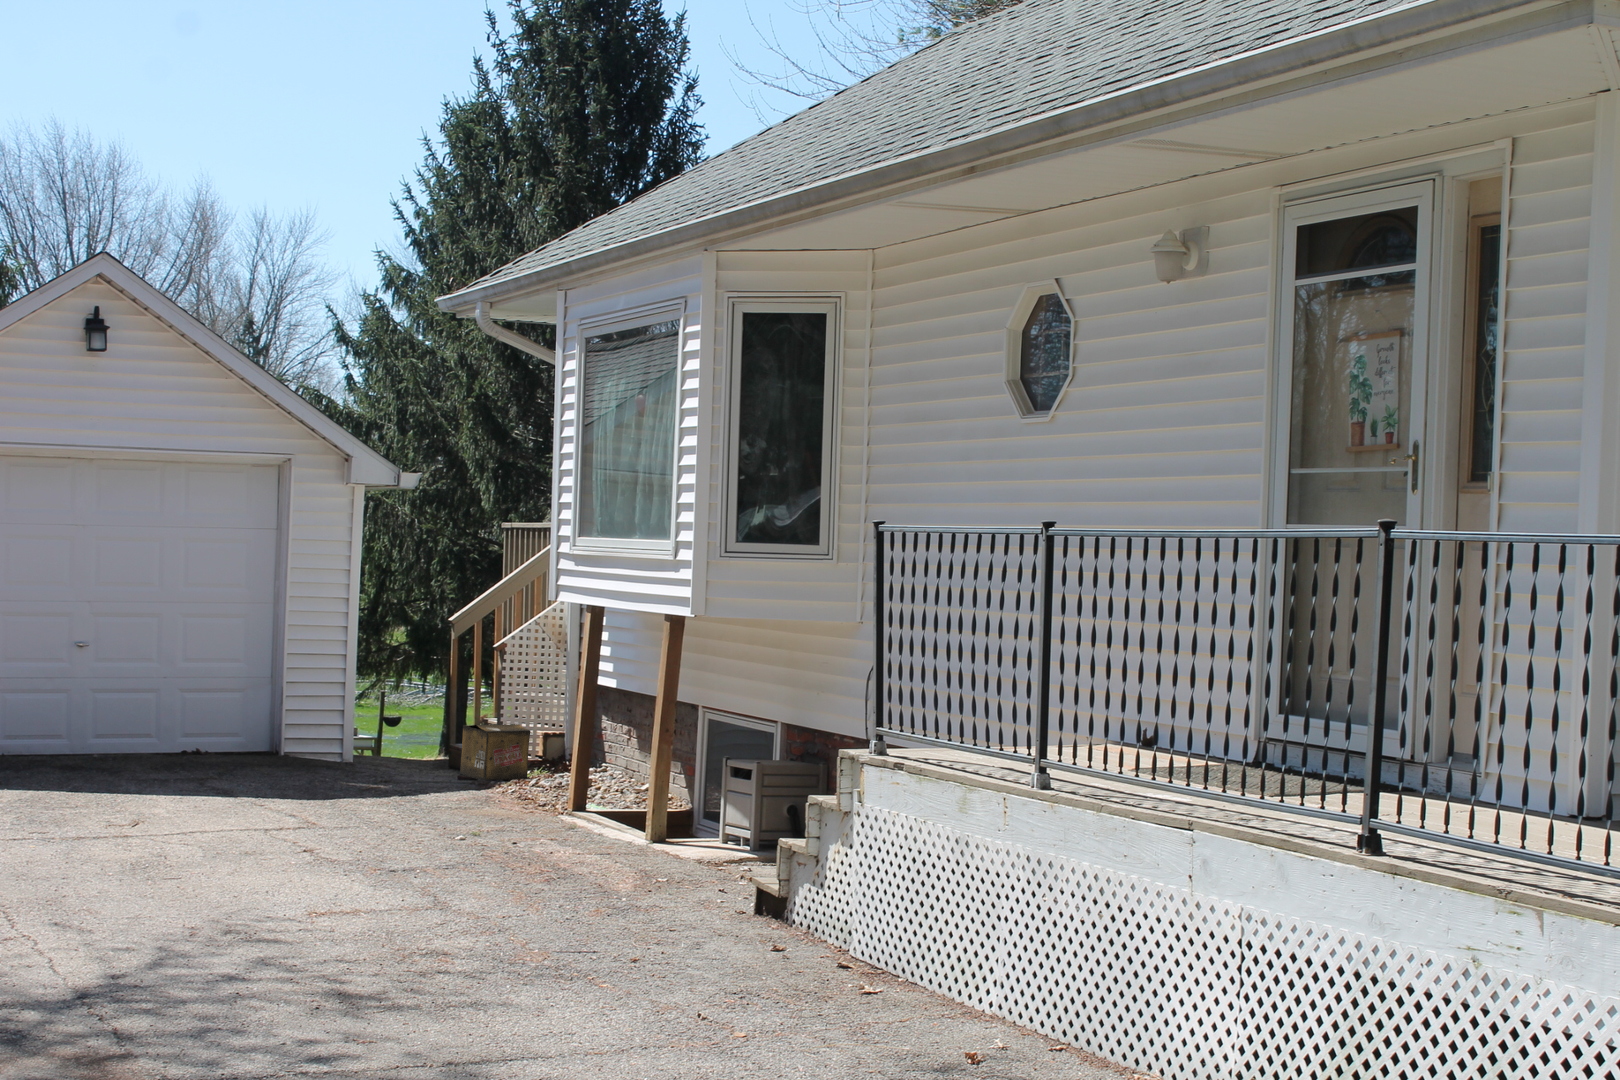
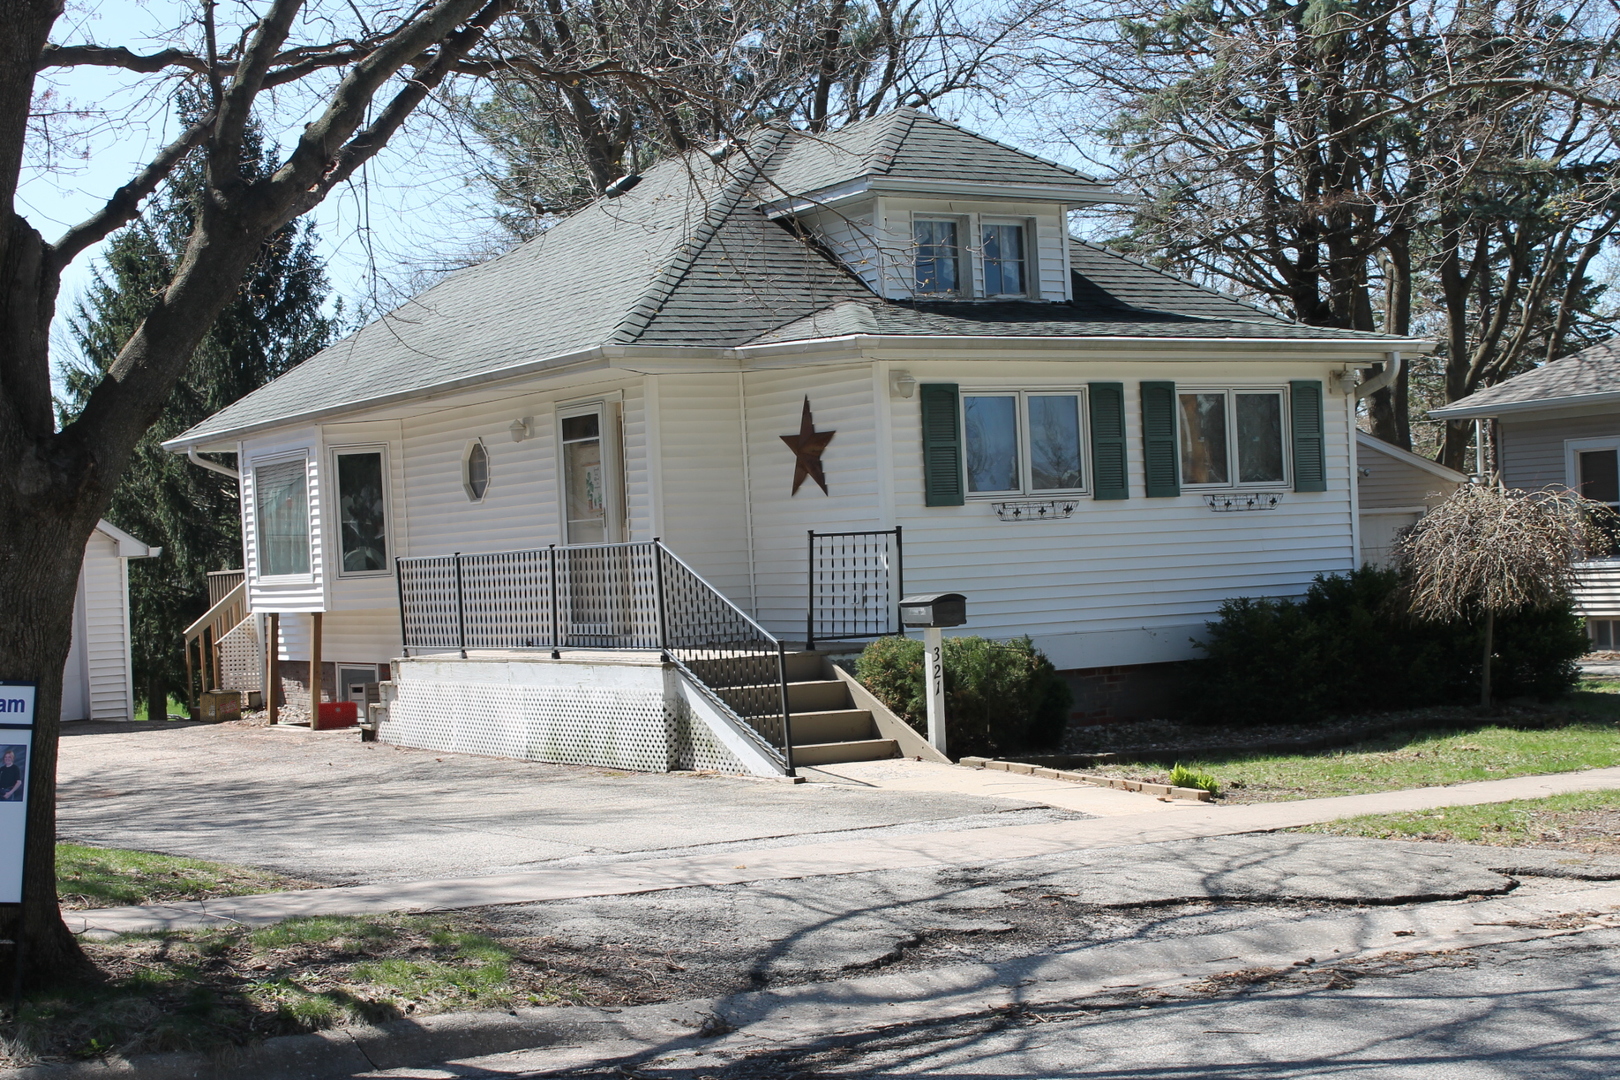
toolbox: none [659,777,739,843] -> present [316,696,358,730]

